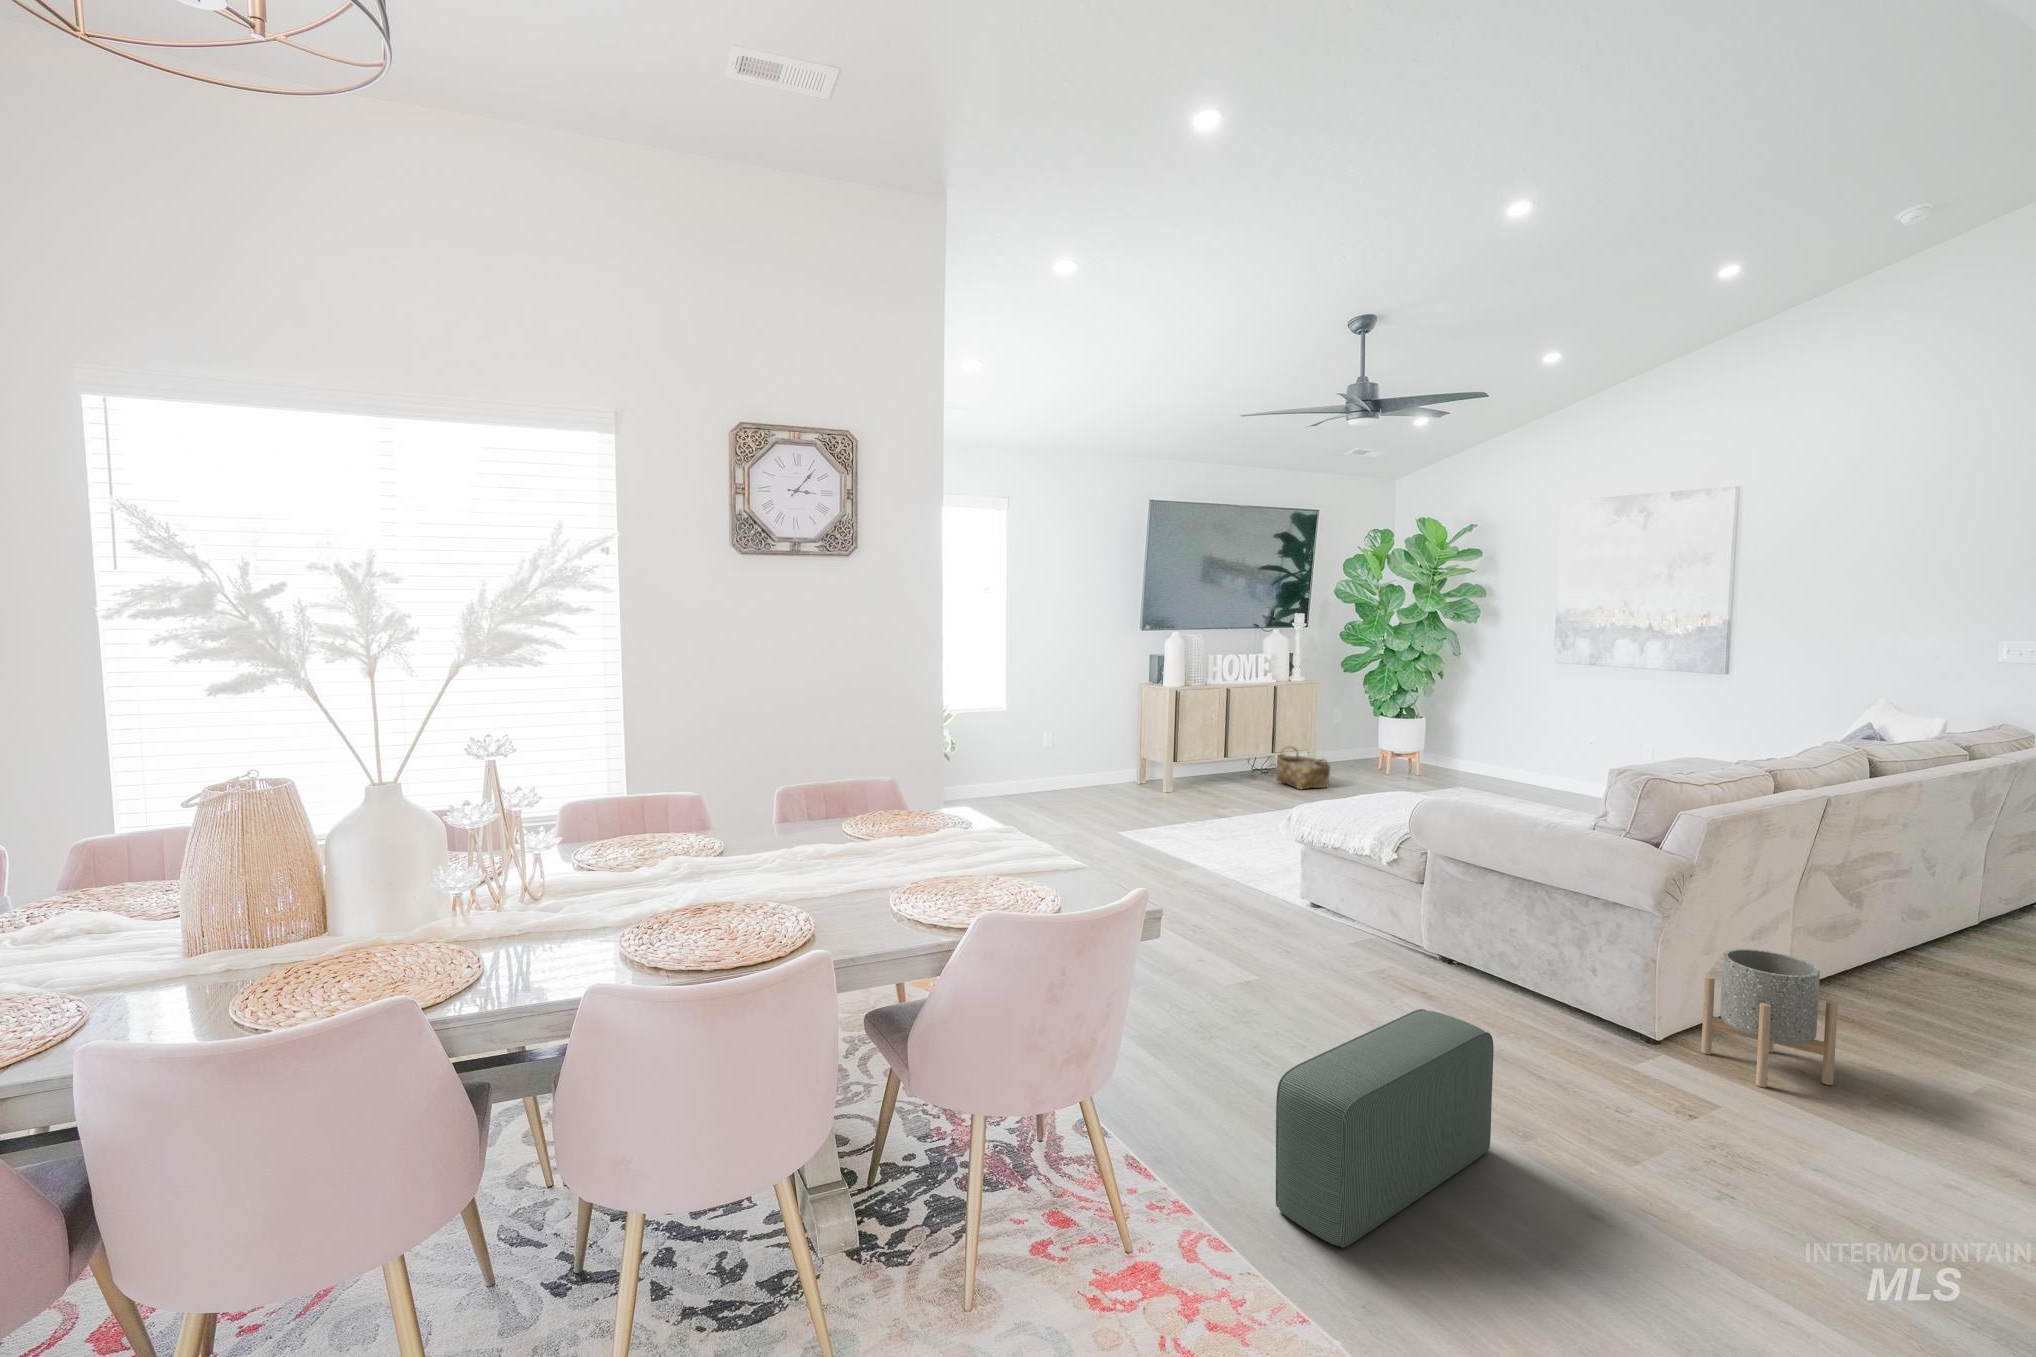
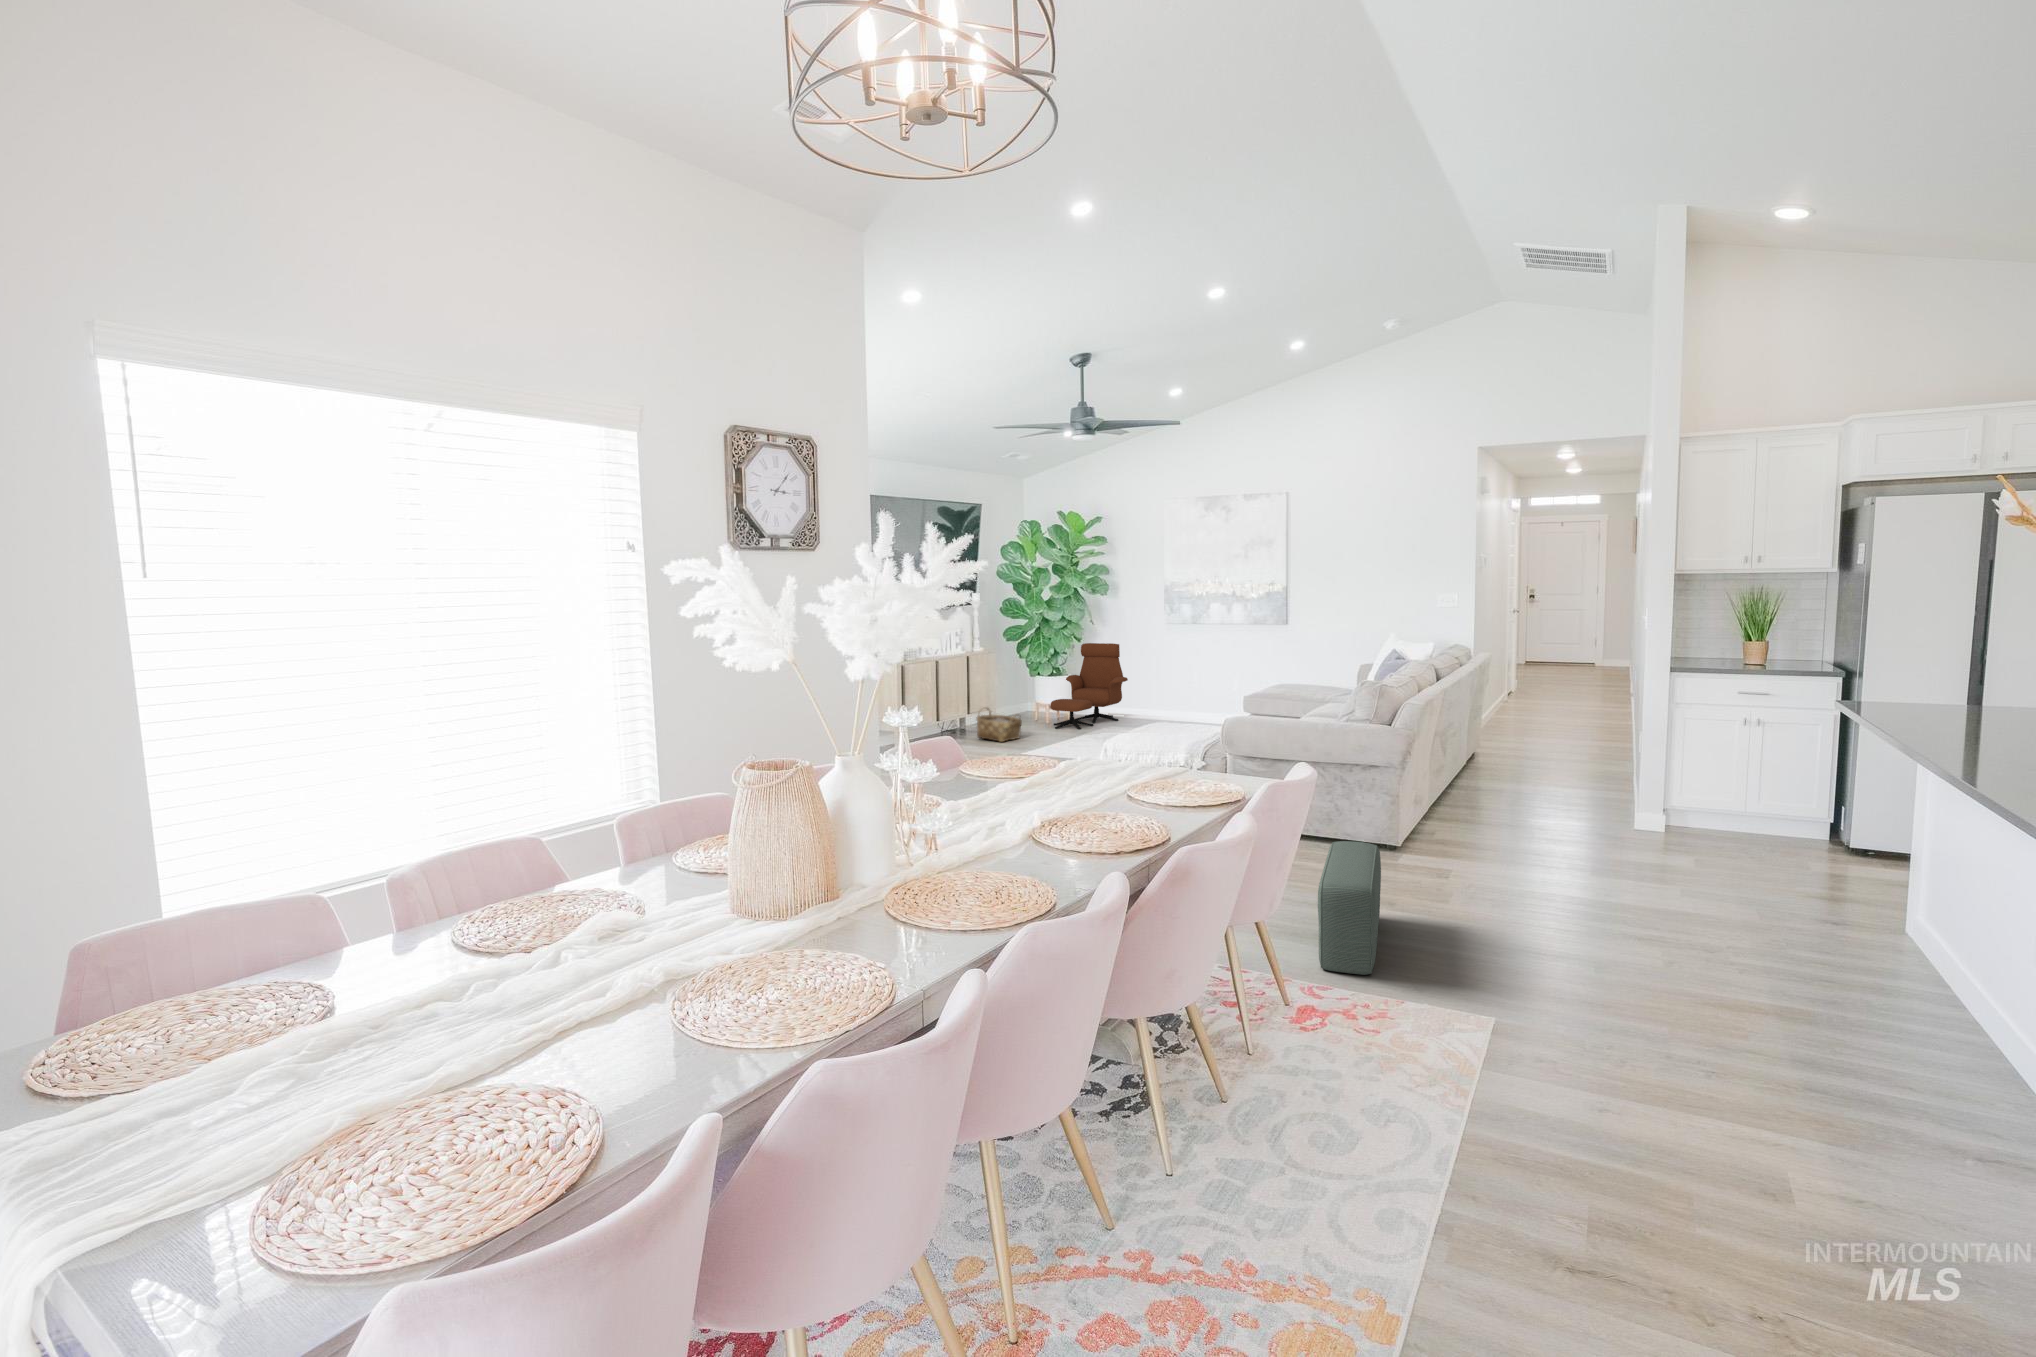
lounge chair: none [1387,681,1501,786] -> present [1051,643,1128,729]
planter: present [1701,949,1838,1087] -> none [1408,785,1473,860]

